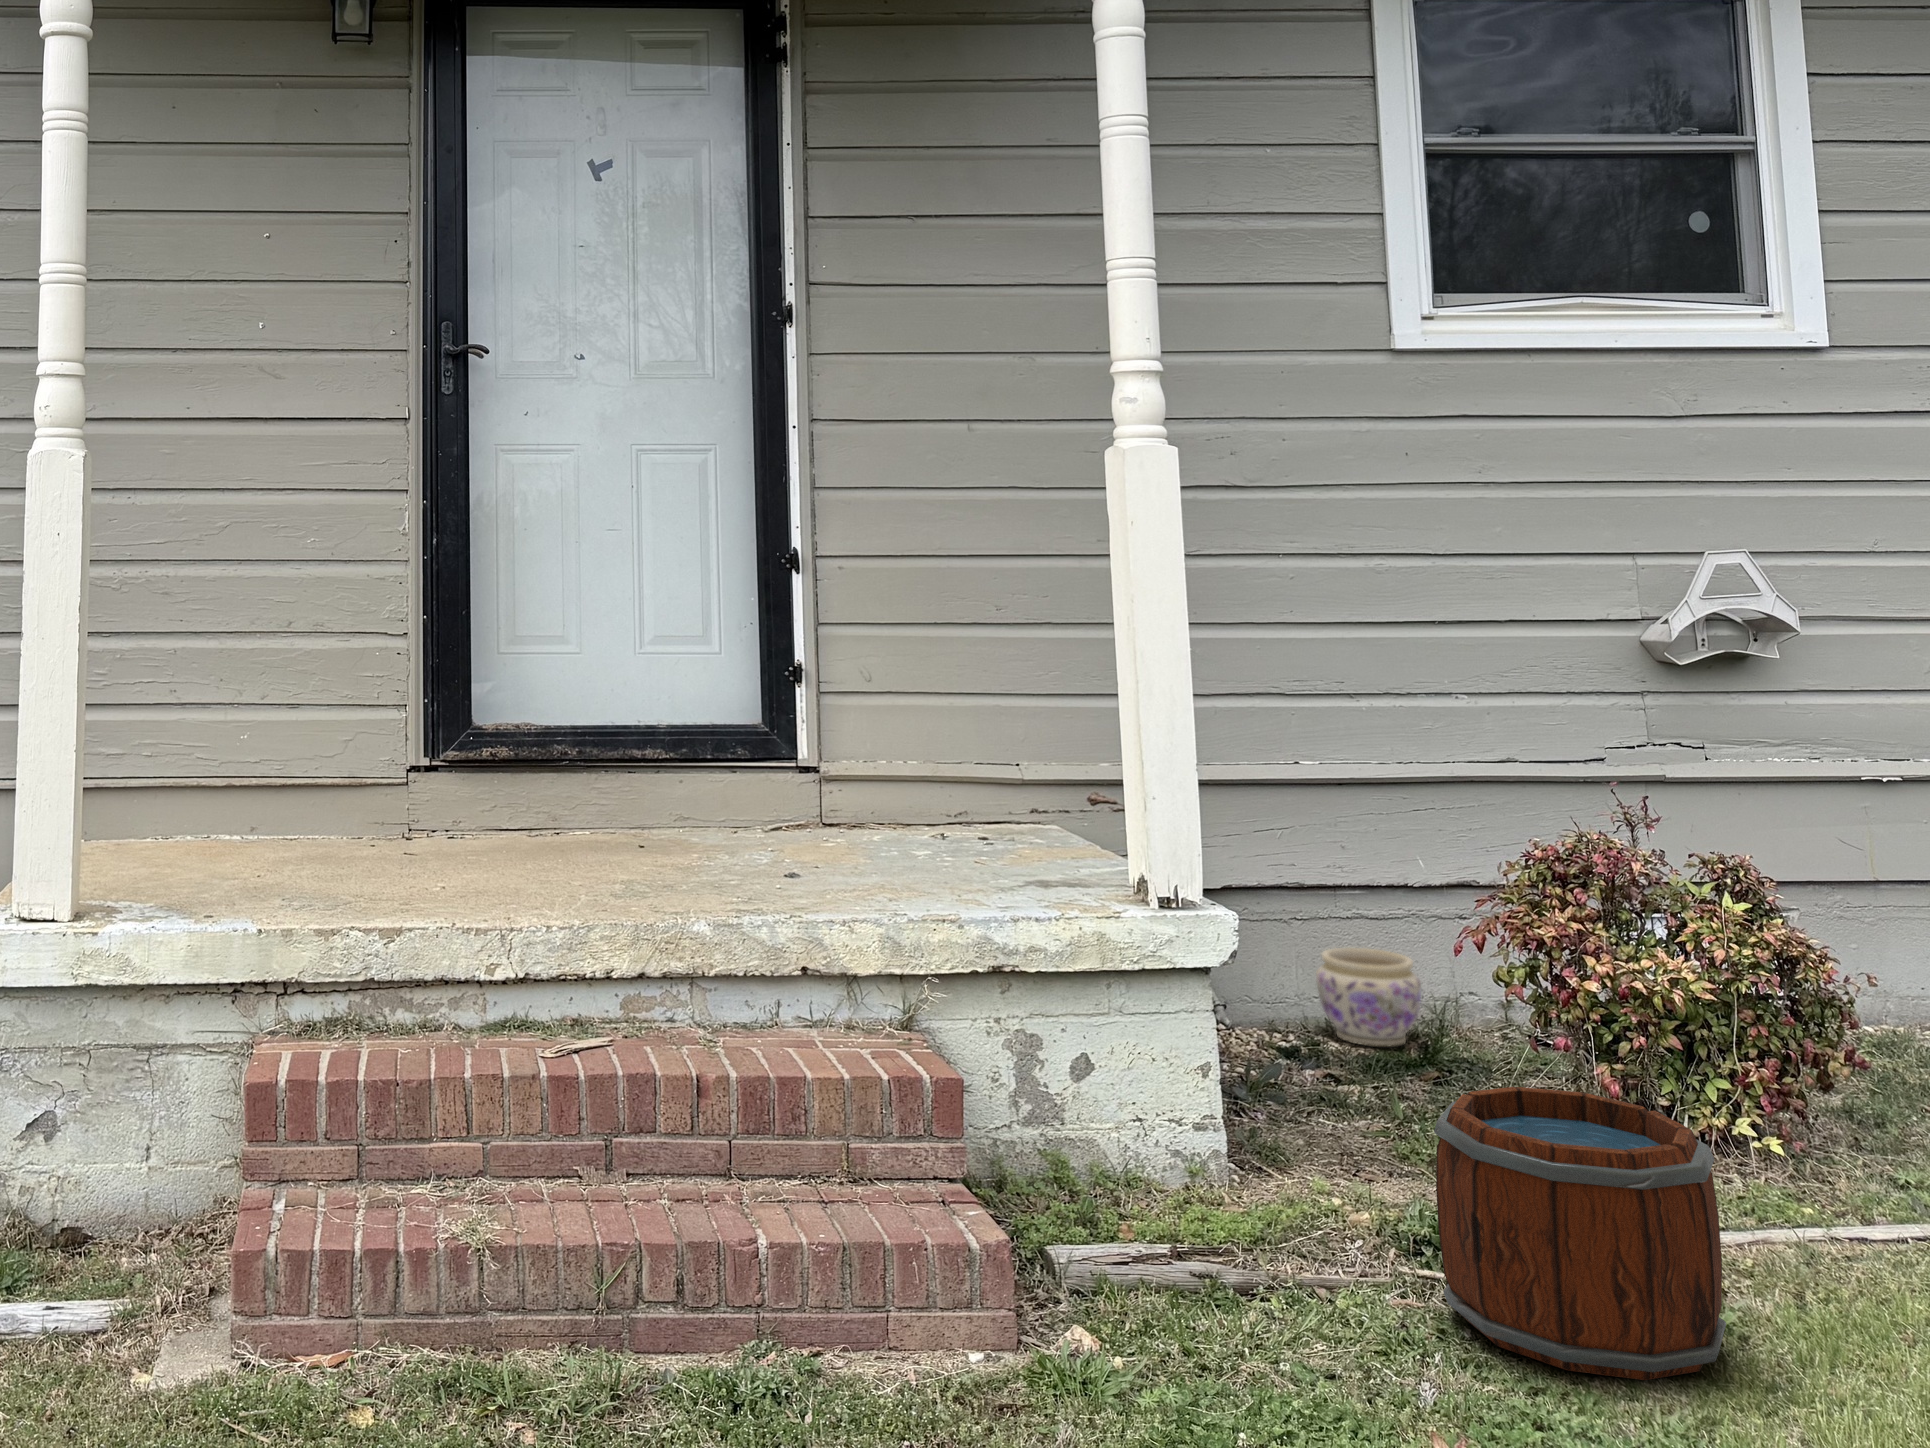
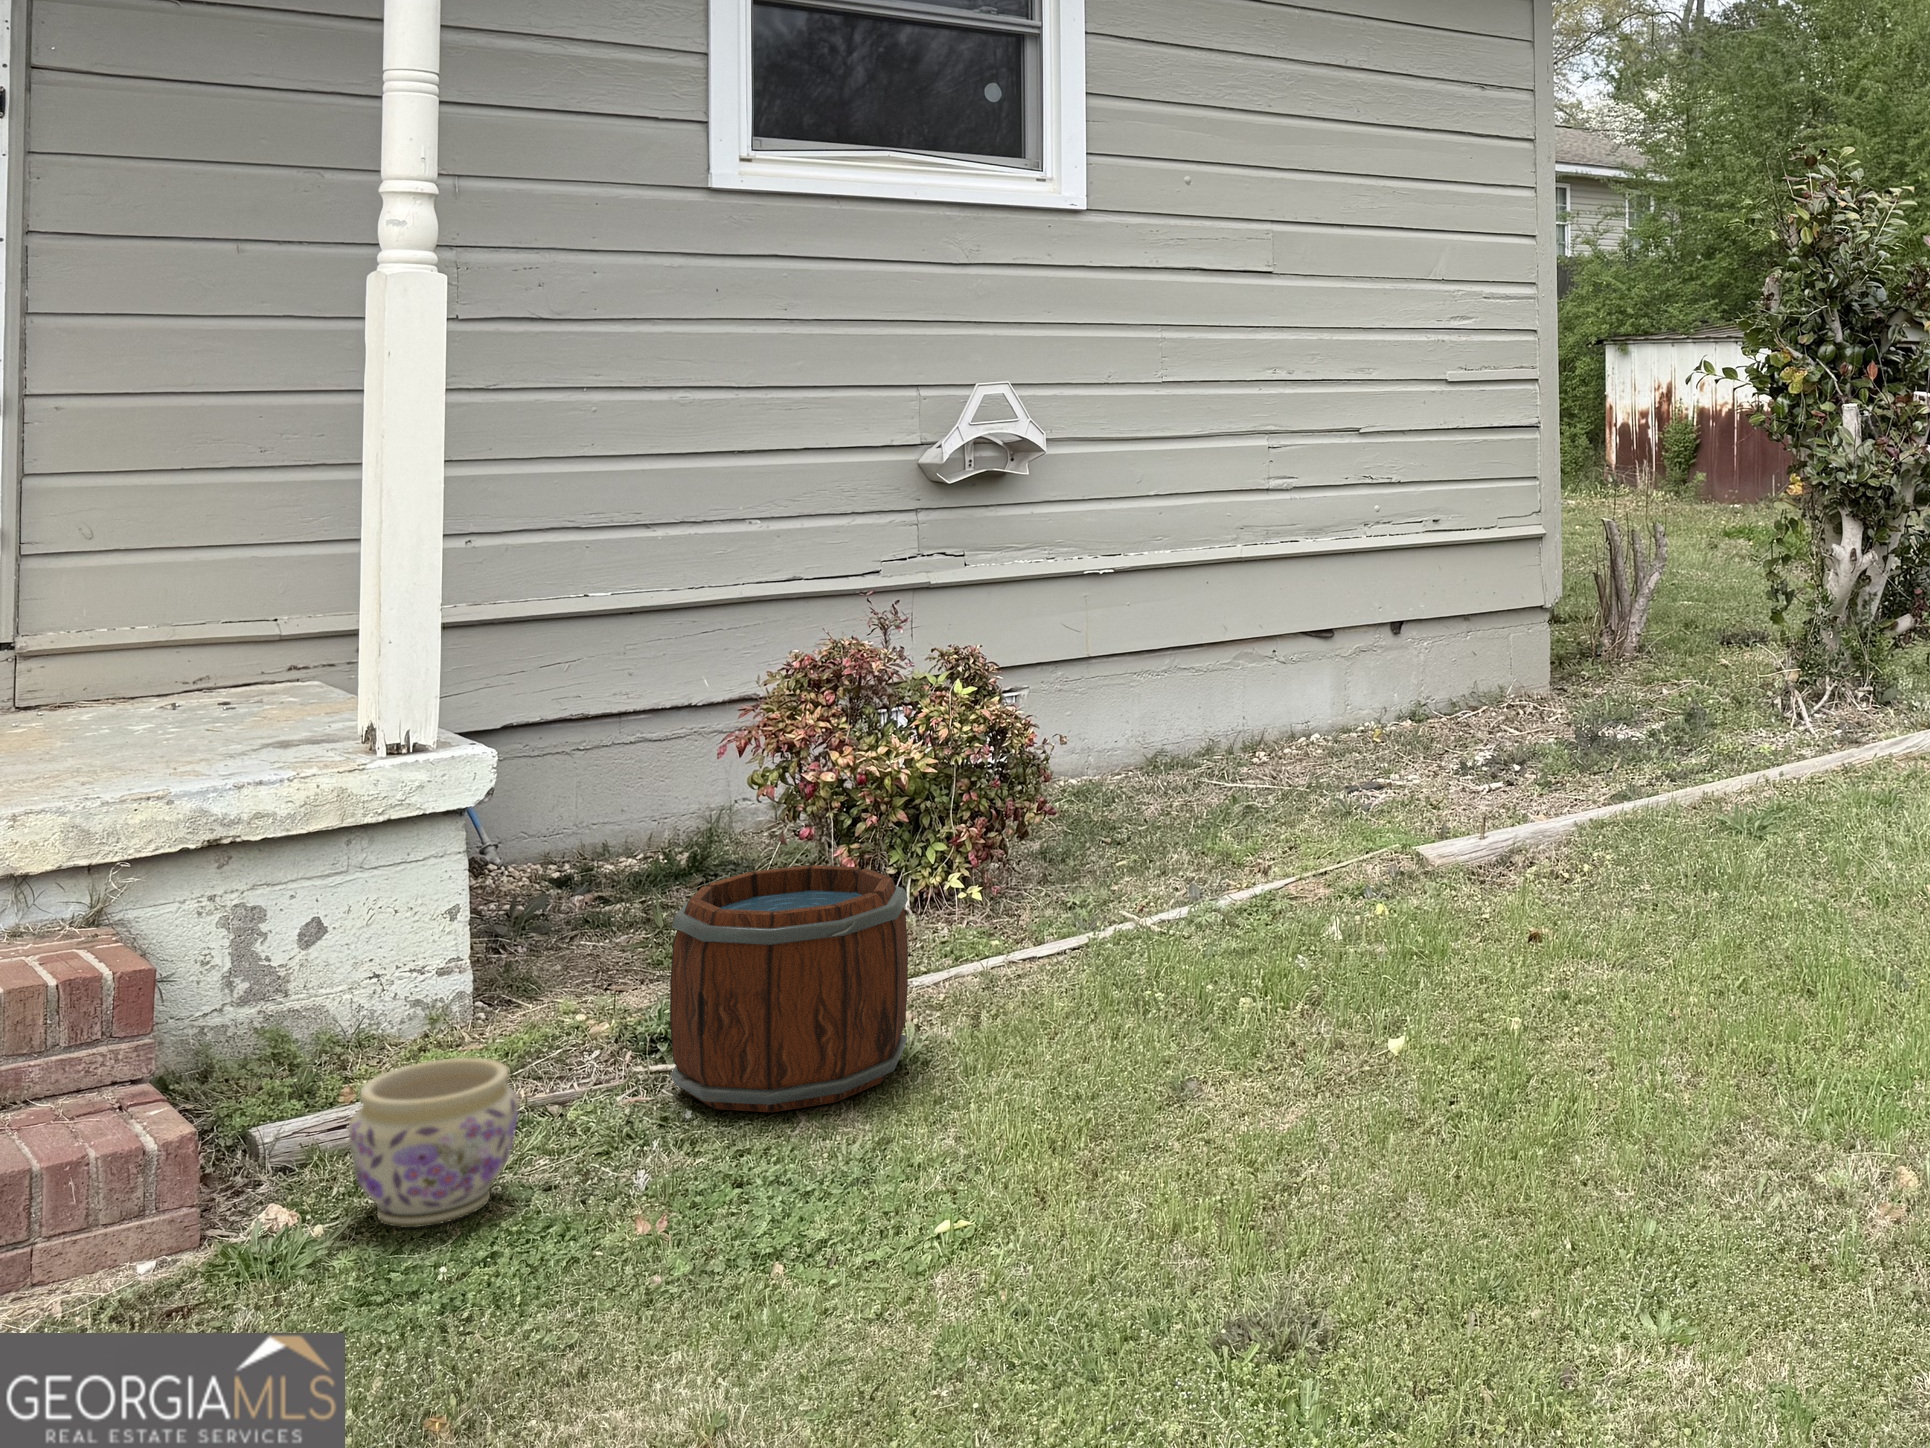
planter: present [1316,948,1421,1047] -> present [349,1058,519,1228]

